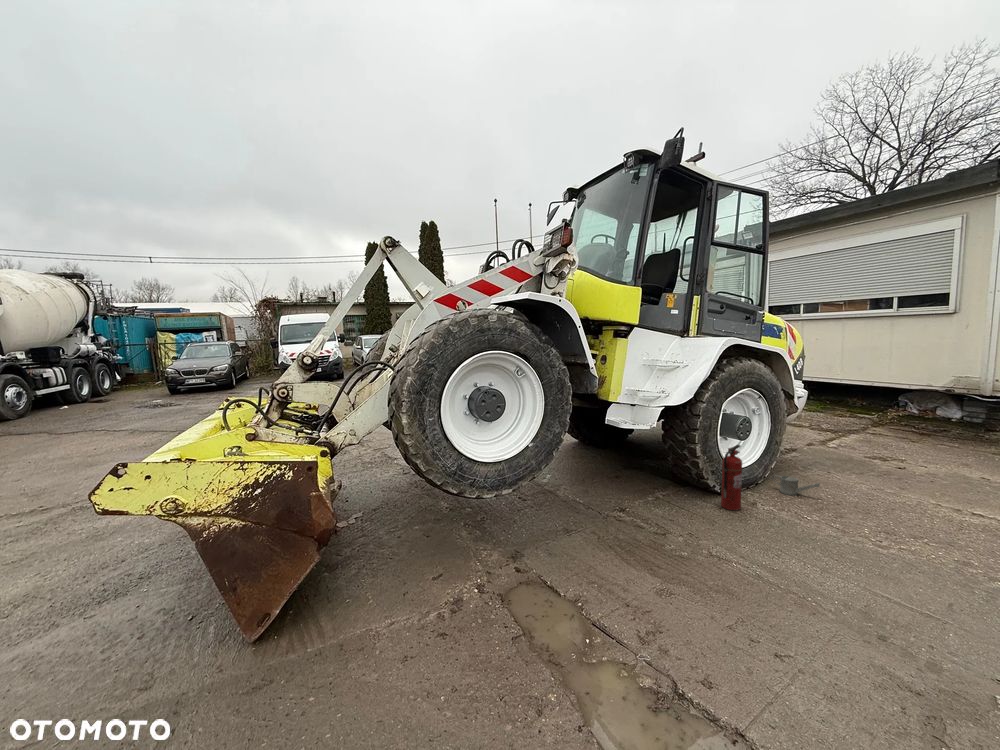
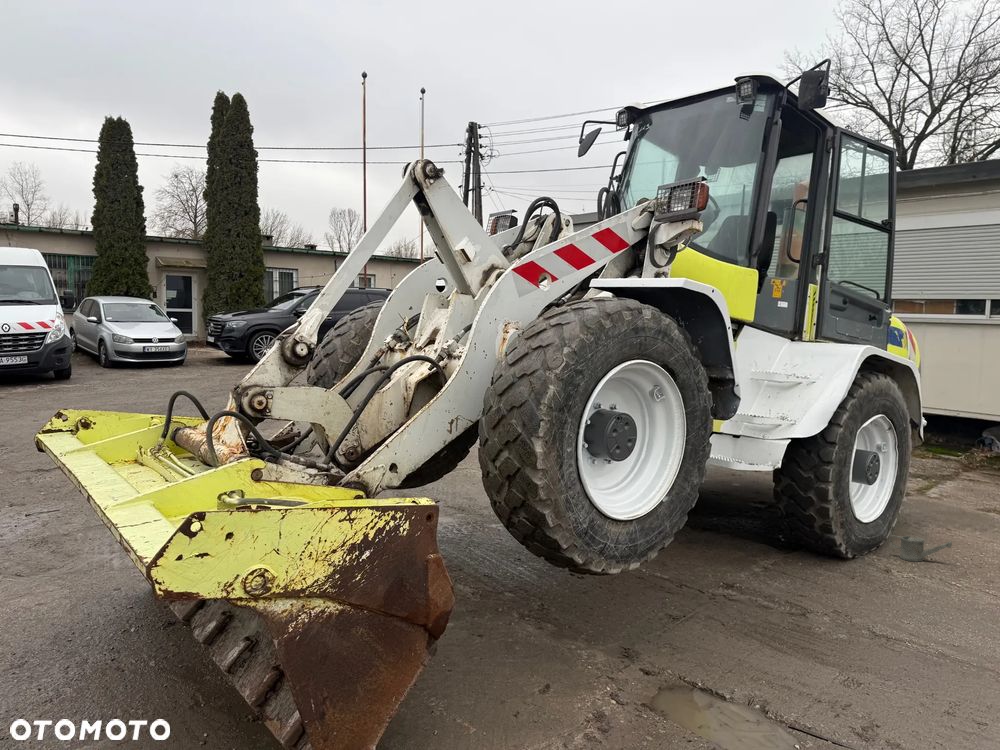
fire extinguisher: present [721,445,742,510] -> none [840,491,869,583]

